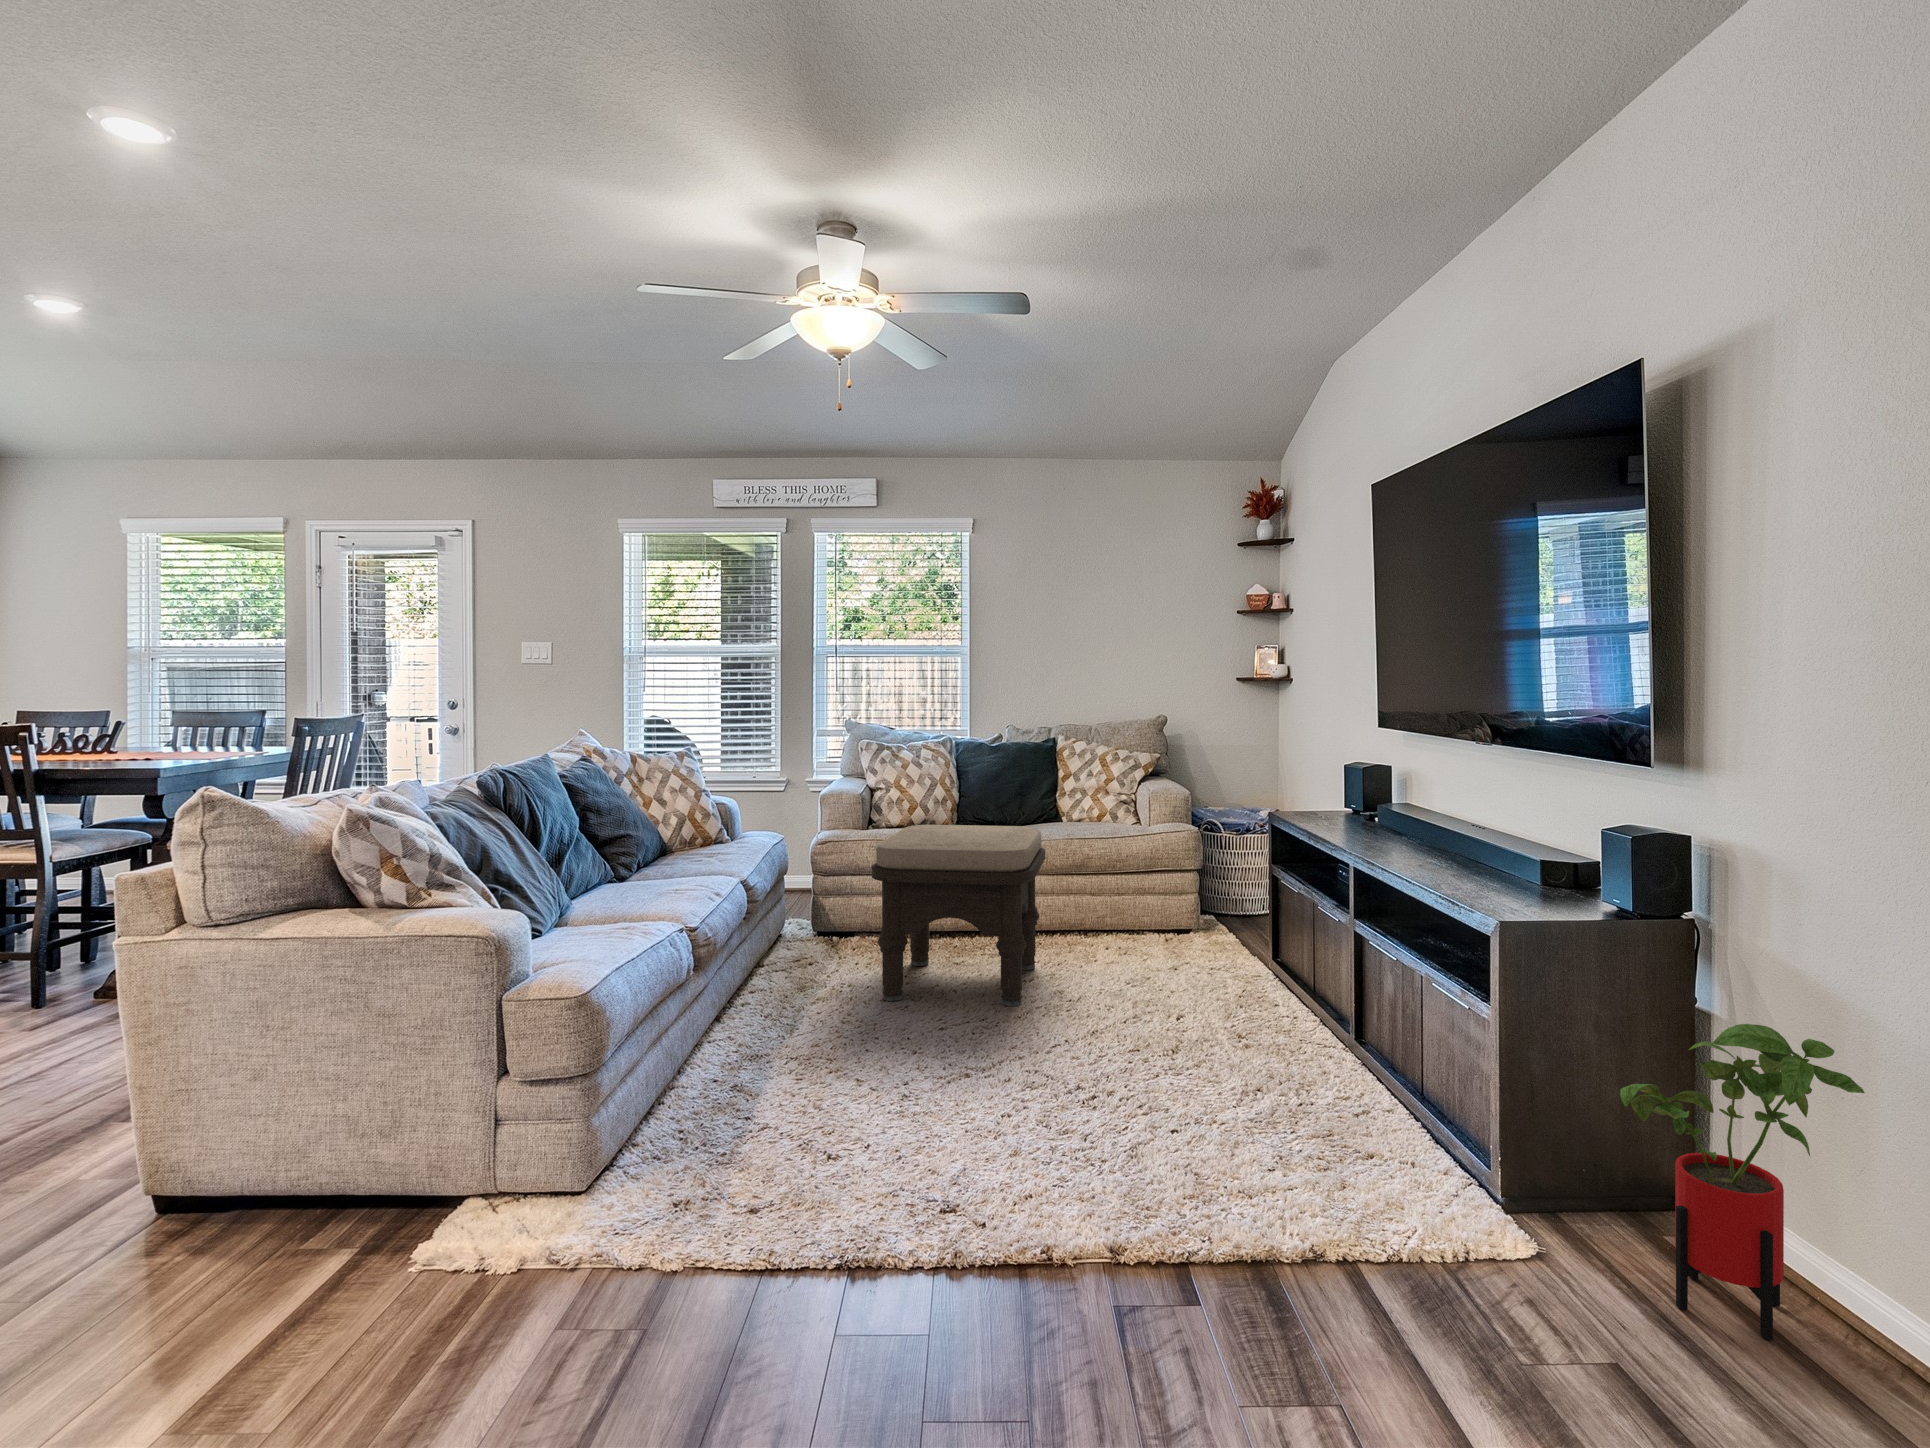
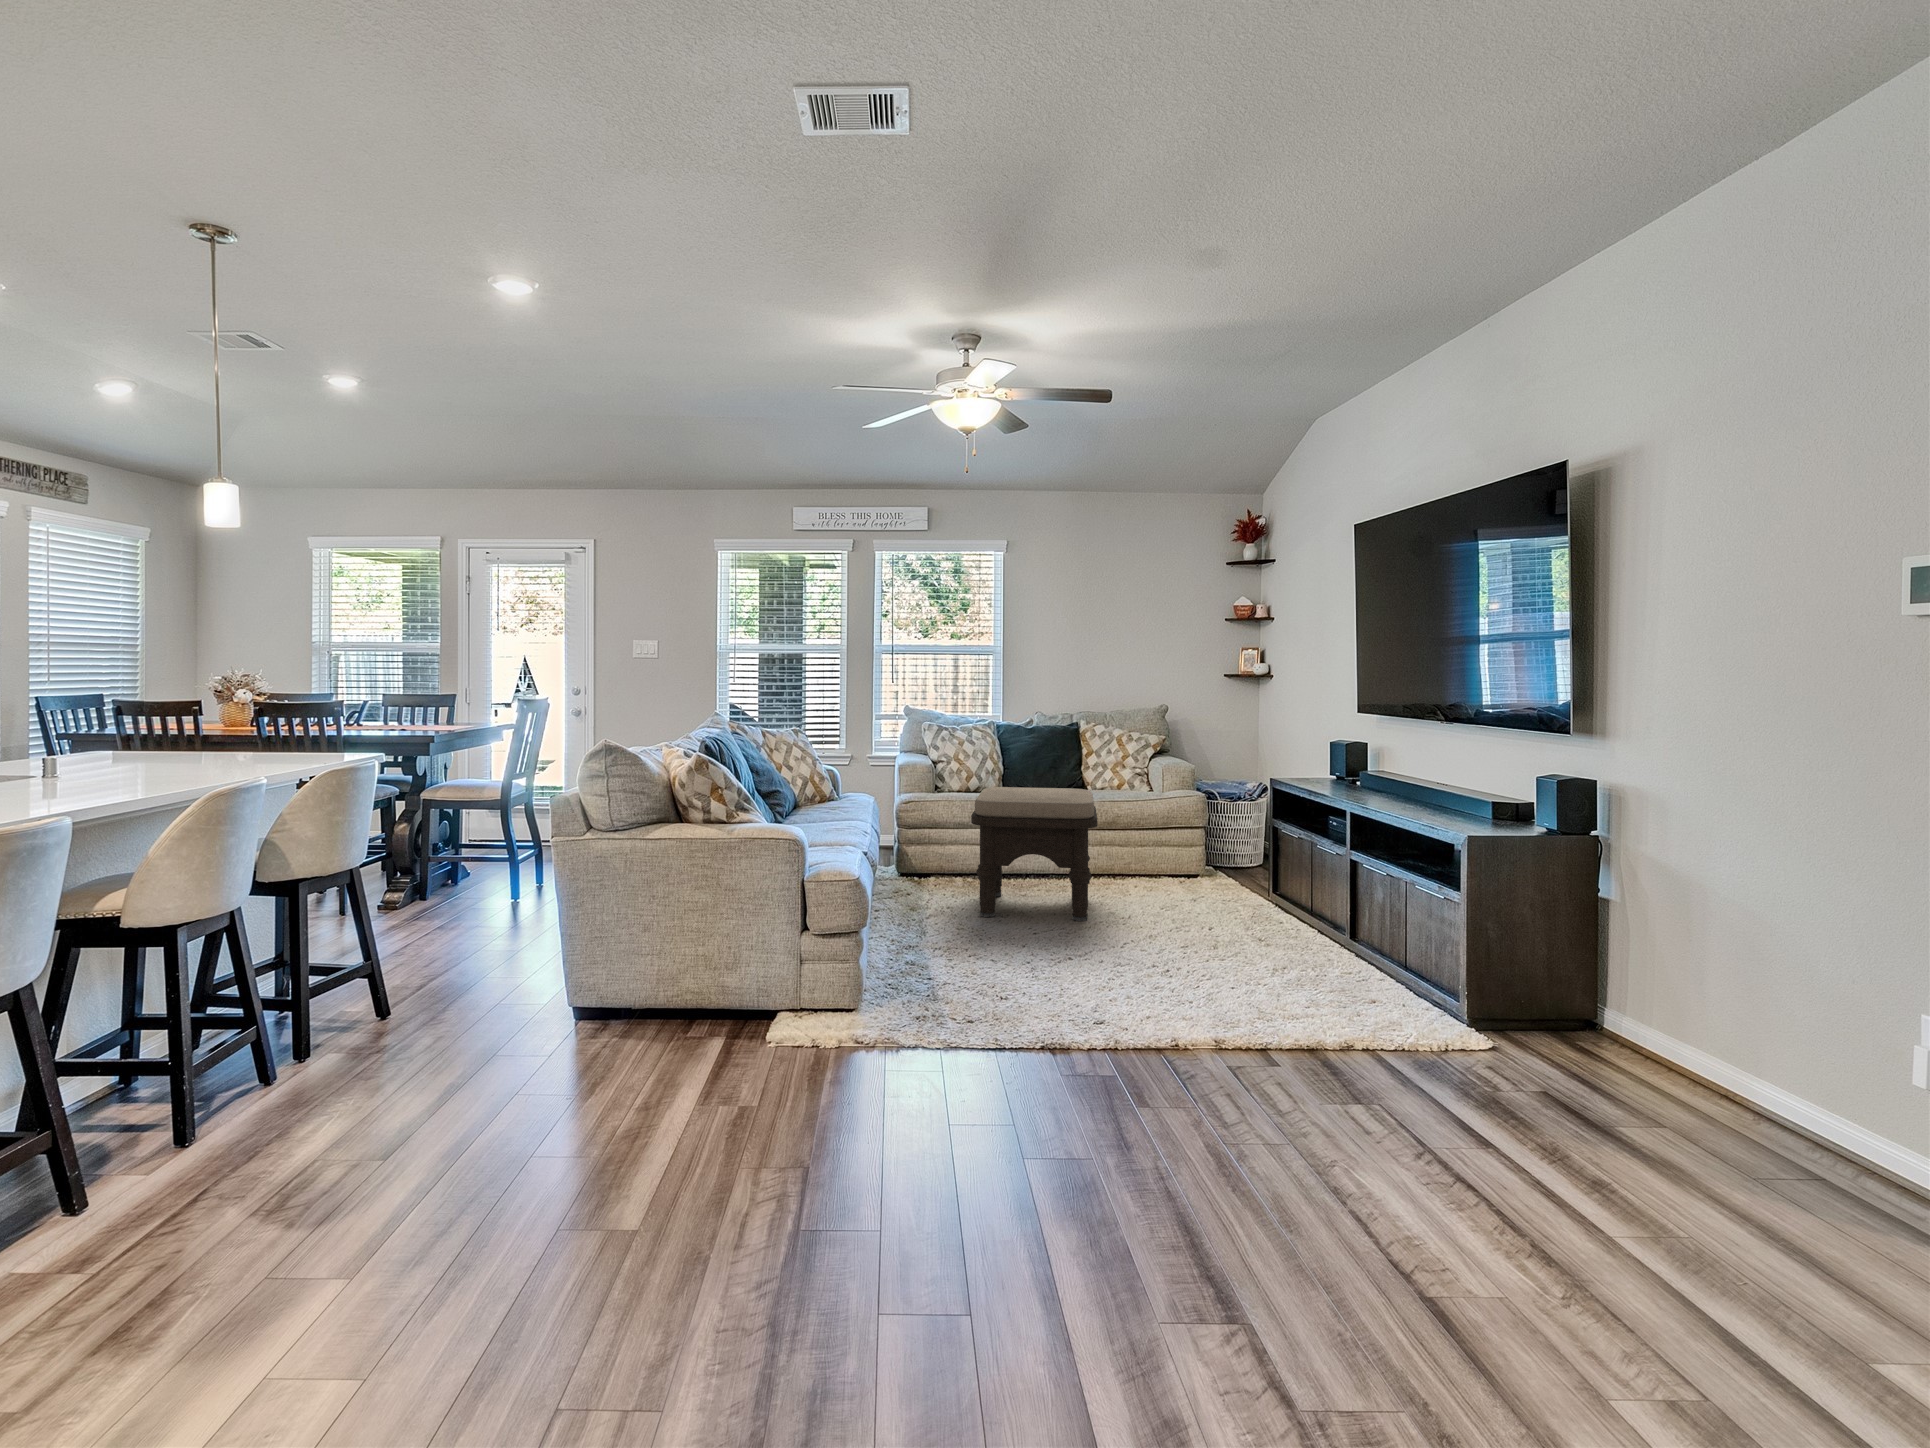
house plant: present [1620,1024,1865,1340] -> none [1547,888,1696,1081]

